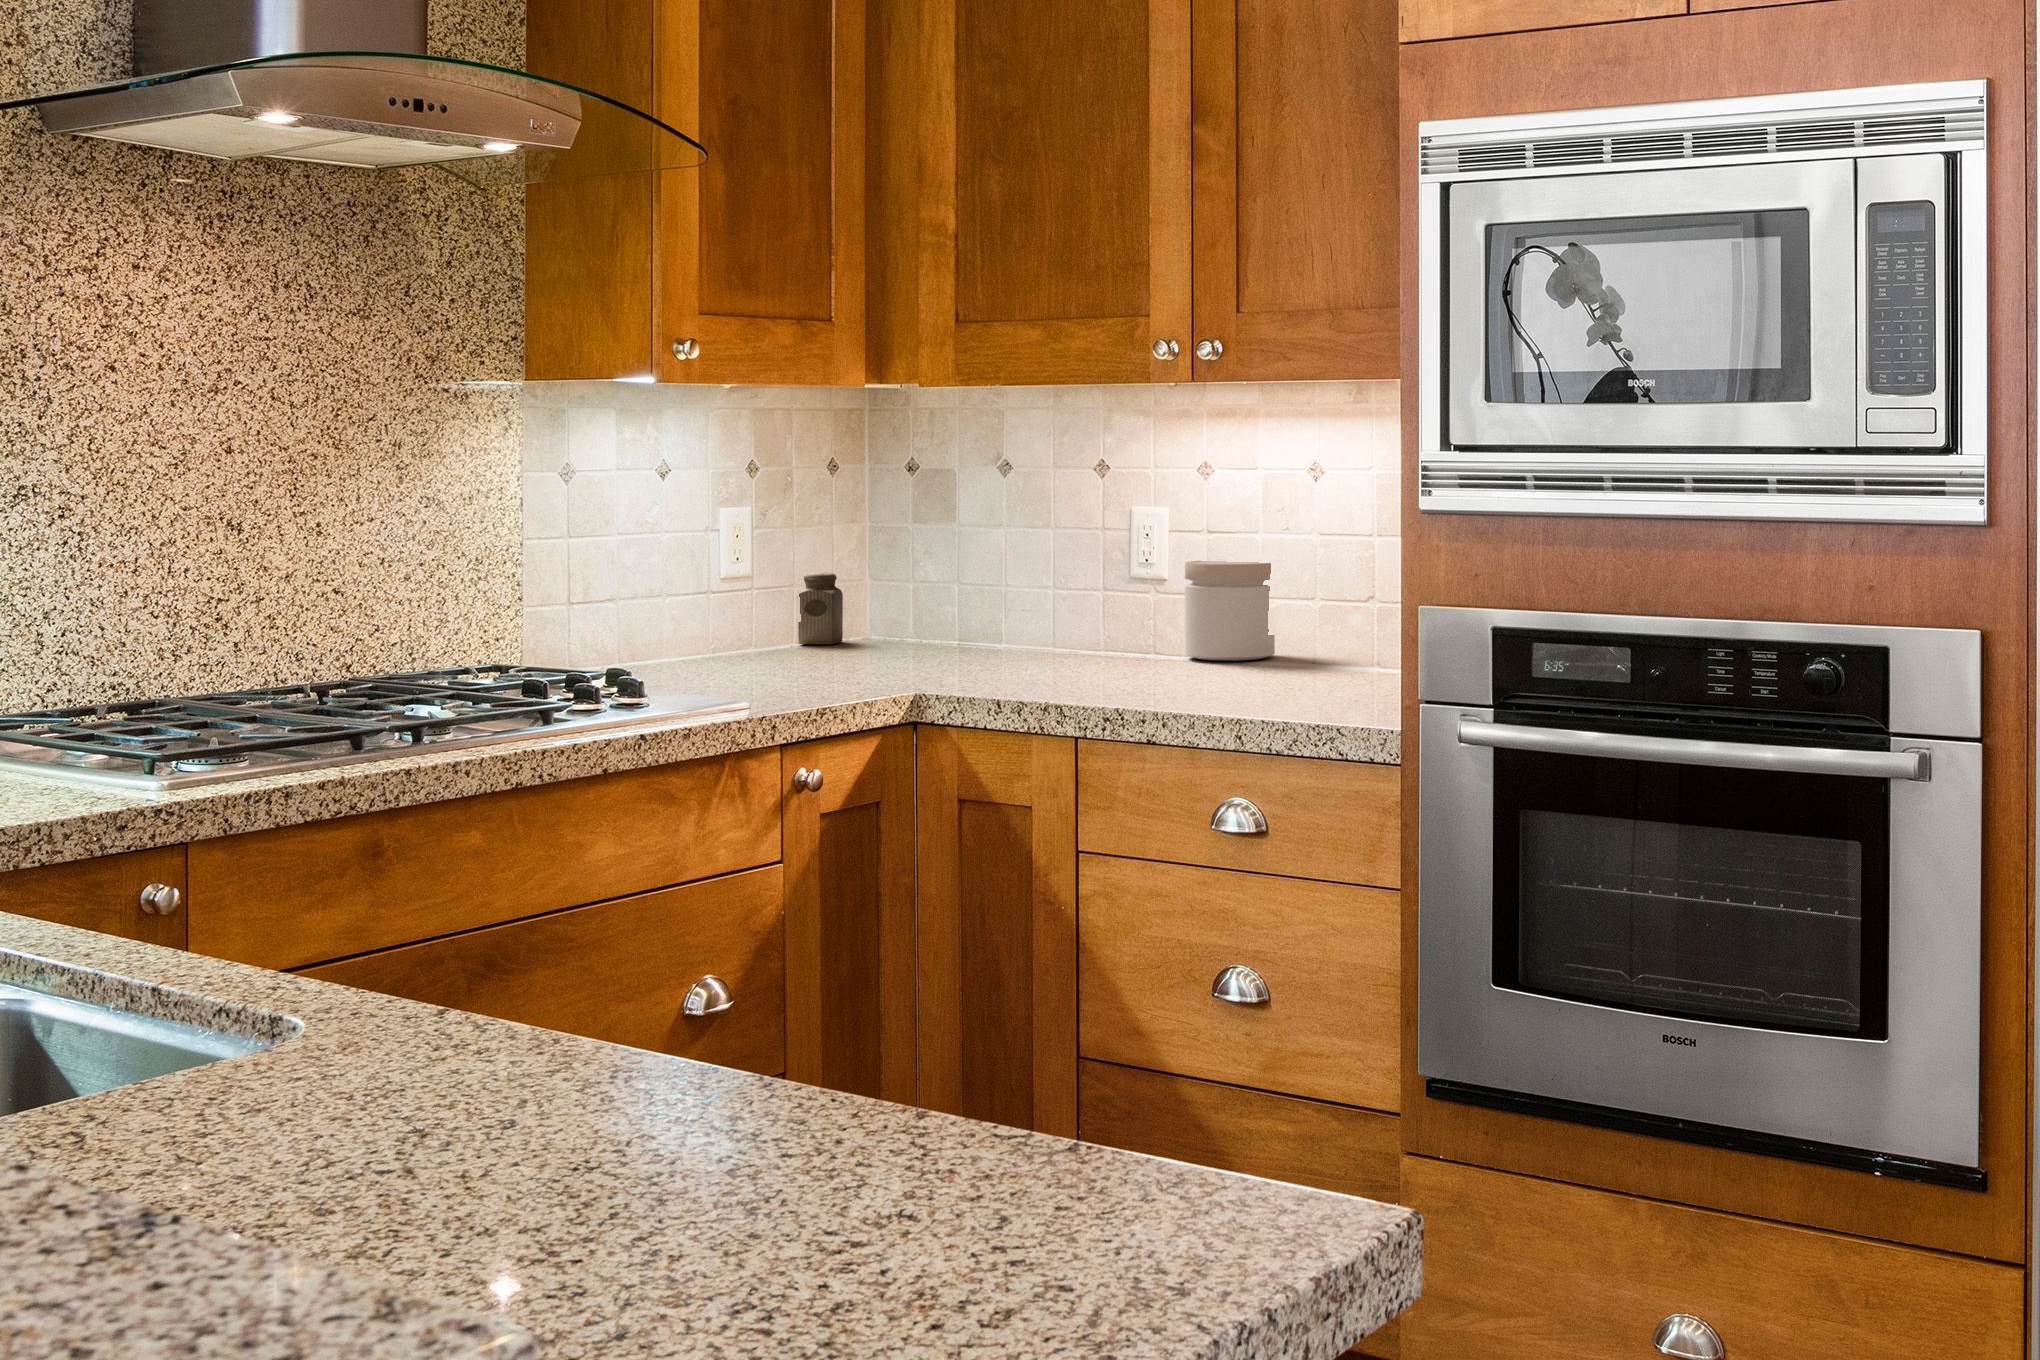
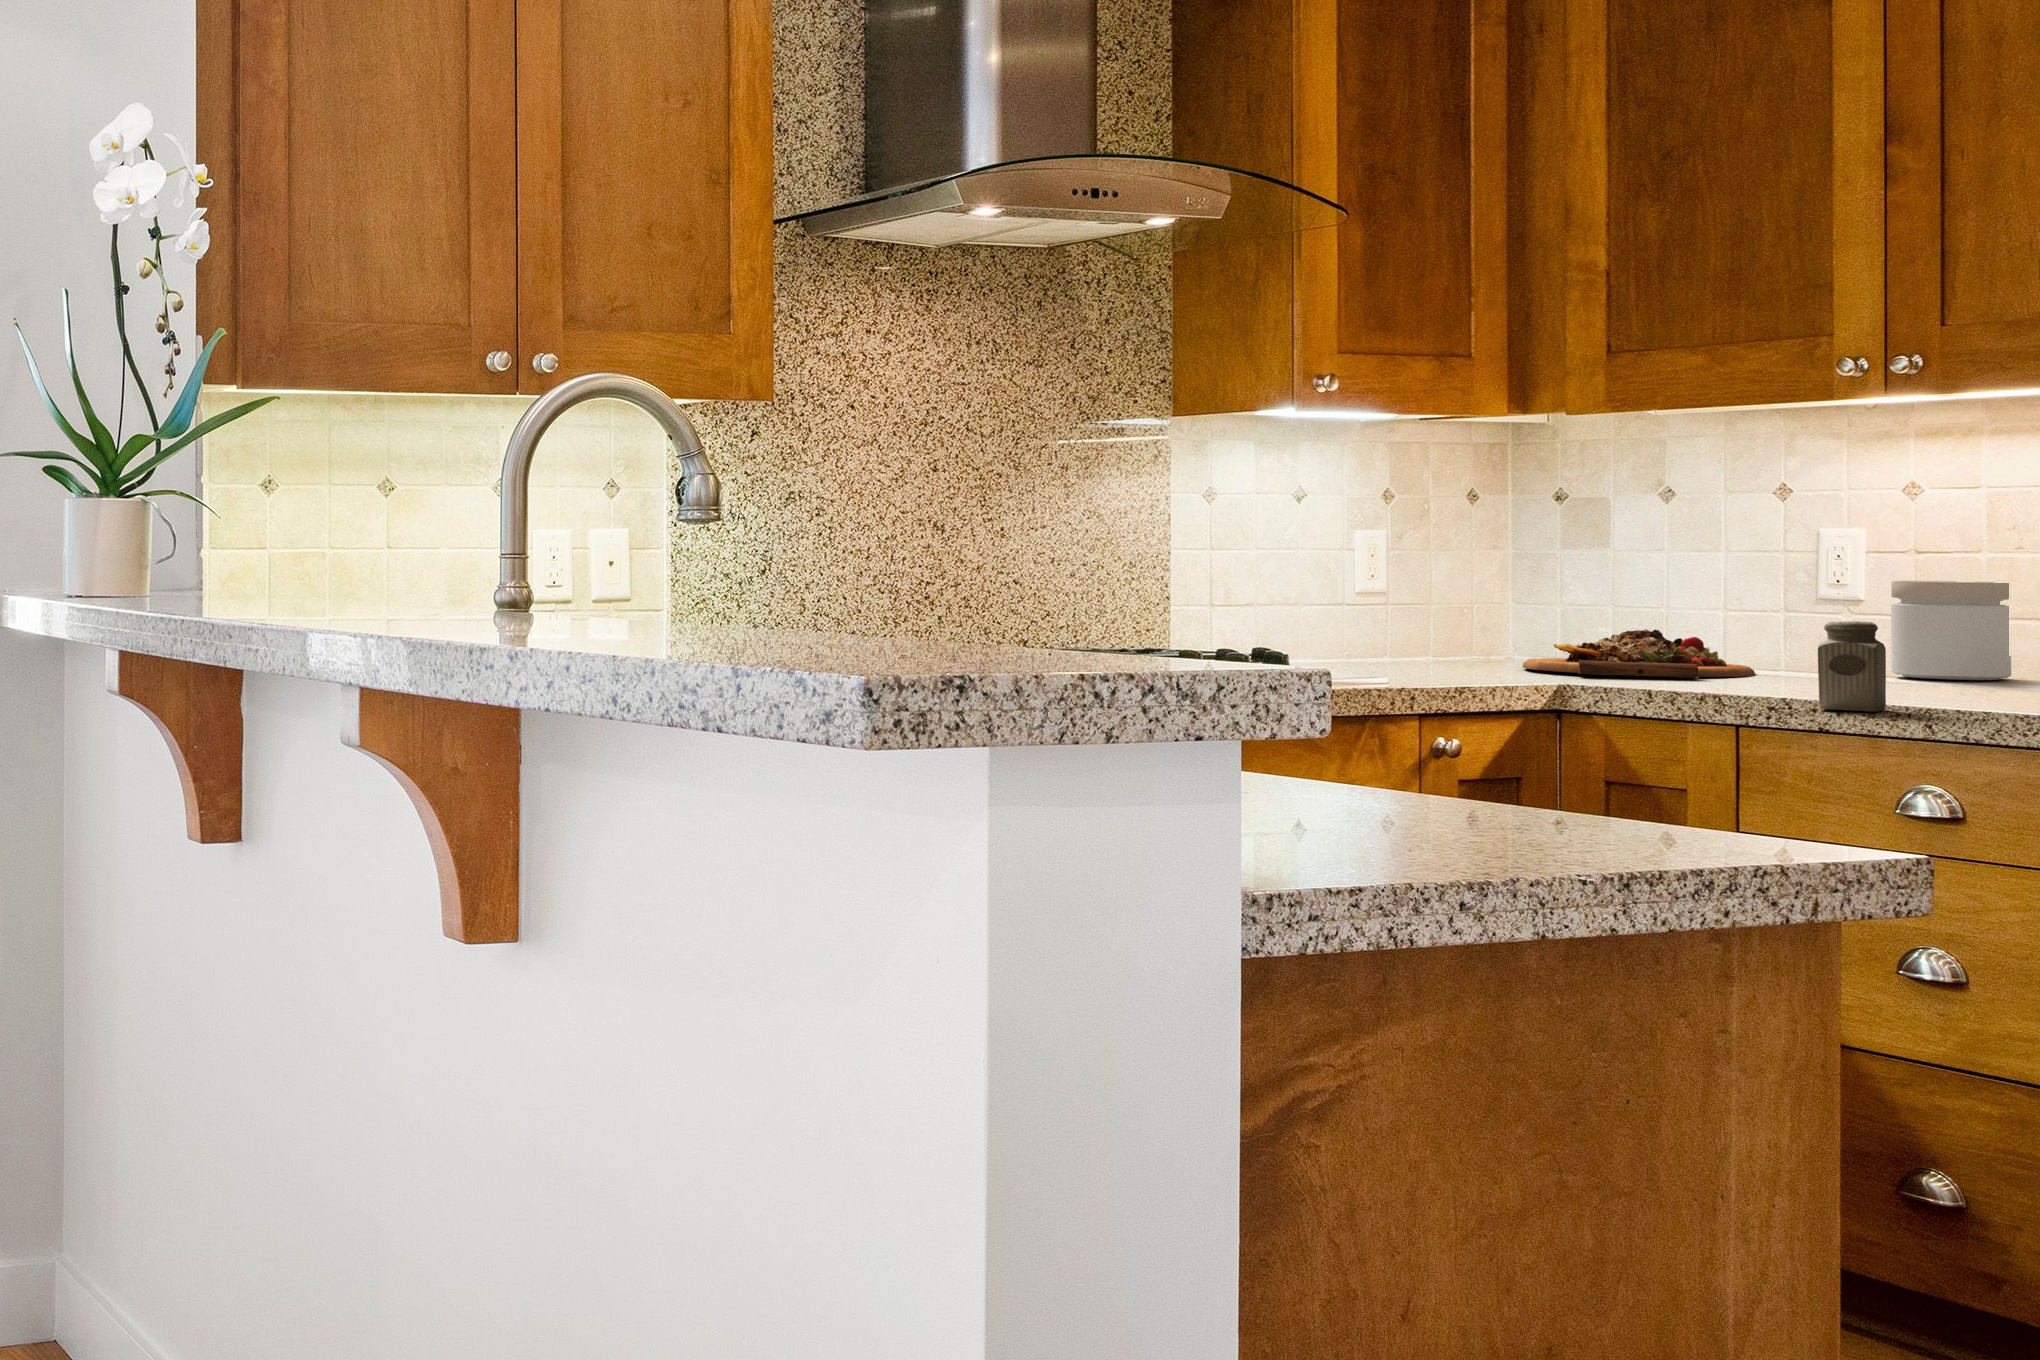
salt shaker: present [798,572,843,644] -> present [1818,621,1886,712]
cutting board: none [876,618,1077,675] -> present [1523,629,1755,678]

